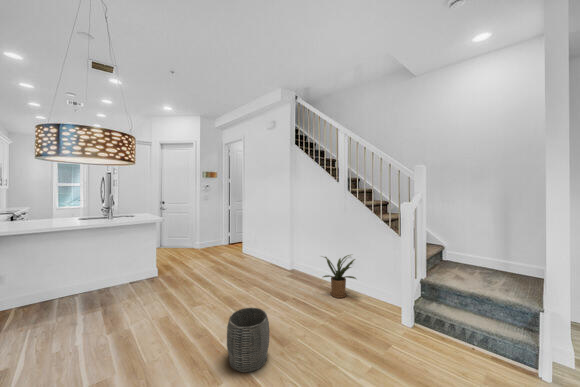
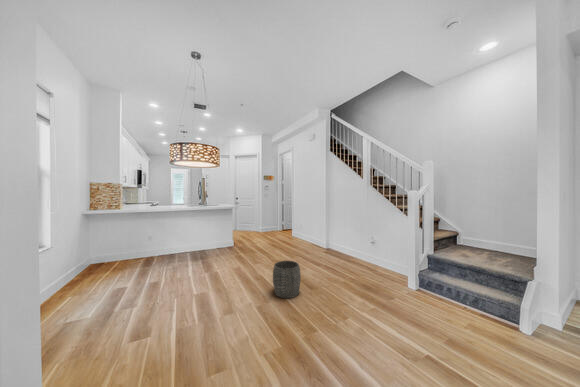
house plant: present [323,255,356,298] -> none [346,234,377,268]

